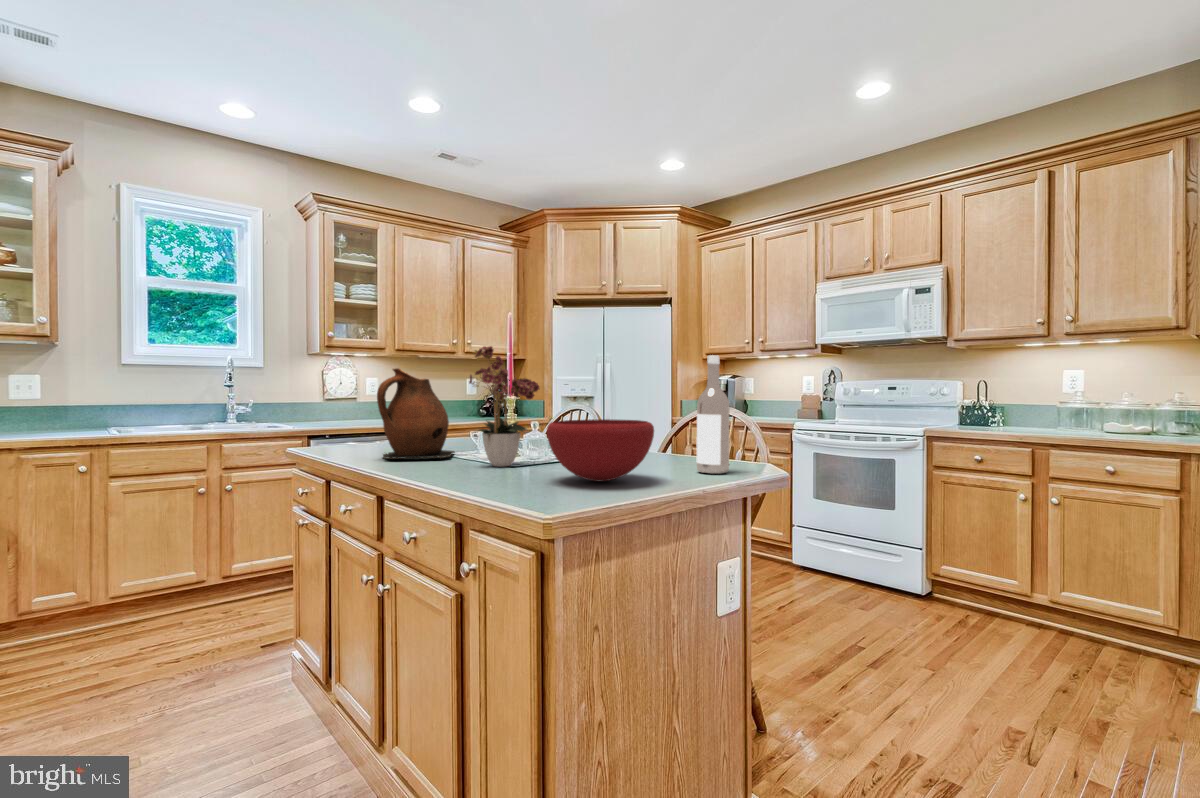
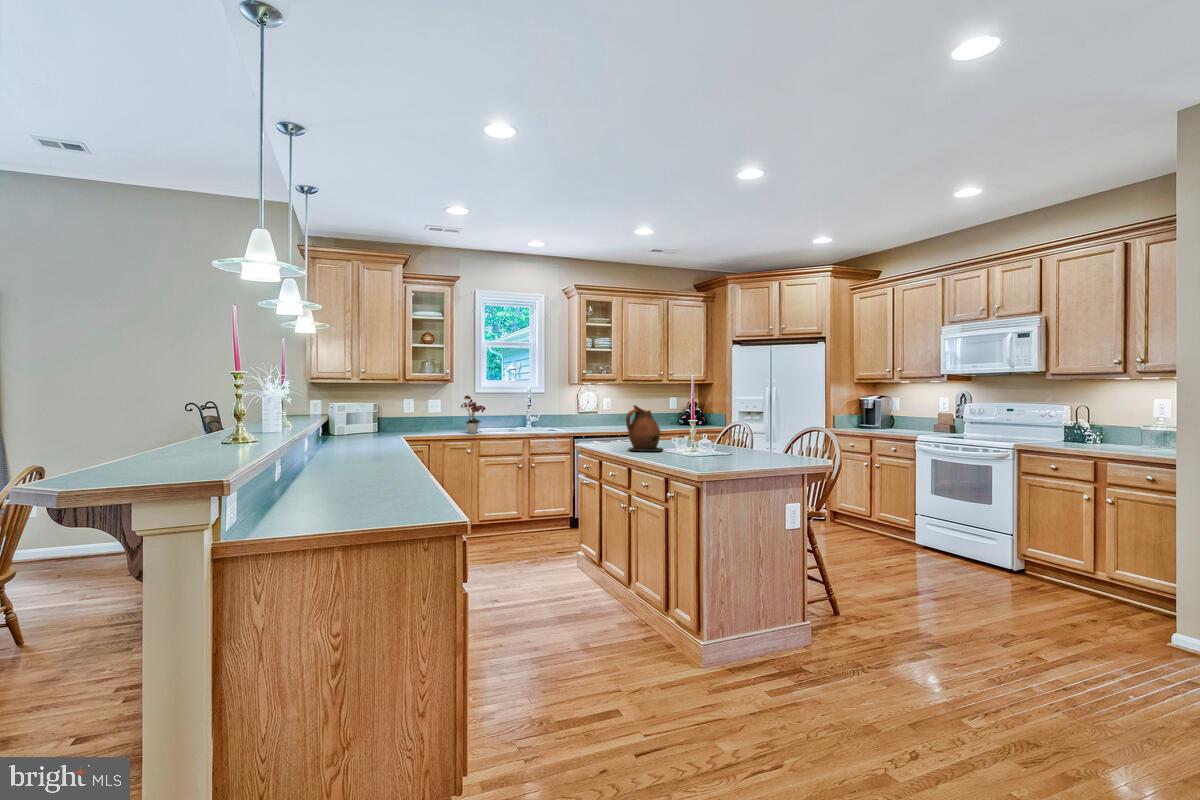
flower arrangement: present [469,346,540,467] -> present [461,395,486,434]
wine bottle: present [697,355,729,474] -> none [783,404,800,463]
bowl: present [547,419,654,481] -> none [705,434,756,463]

